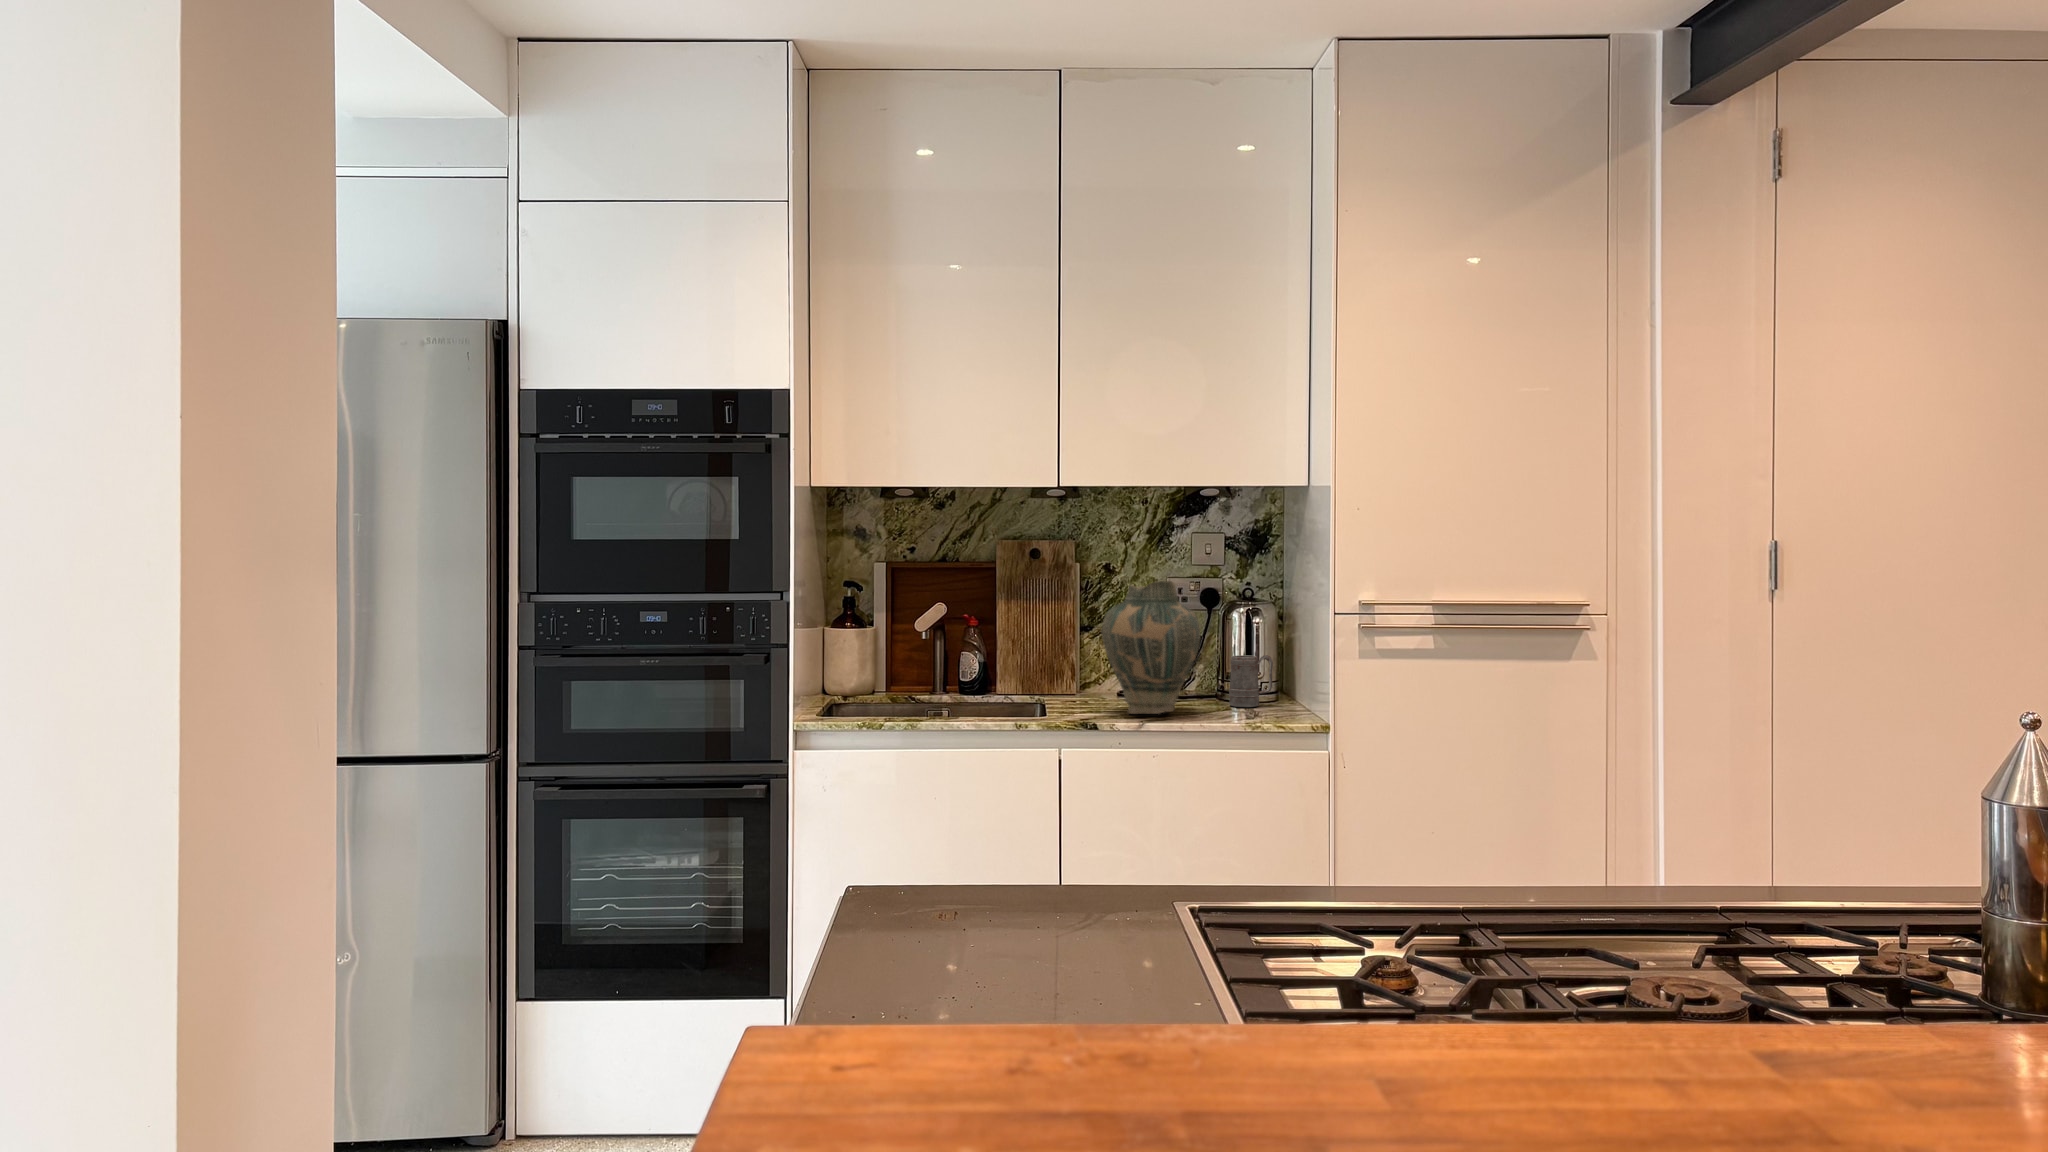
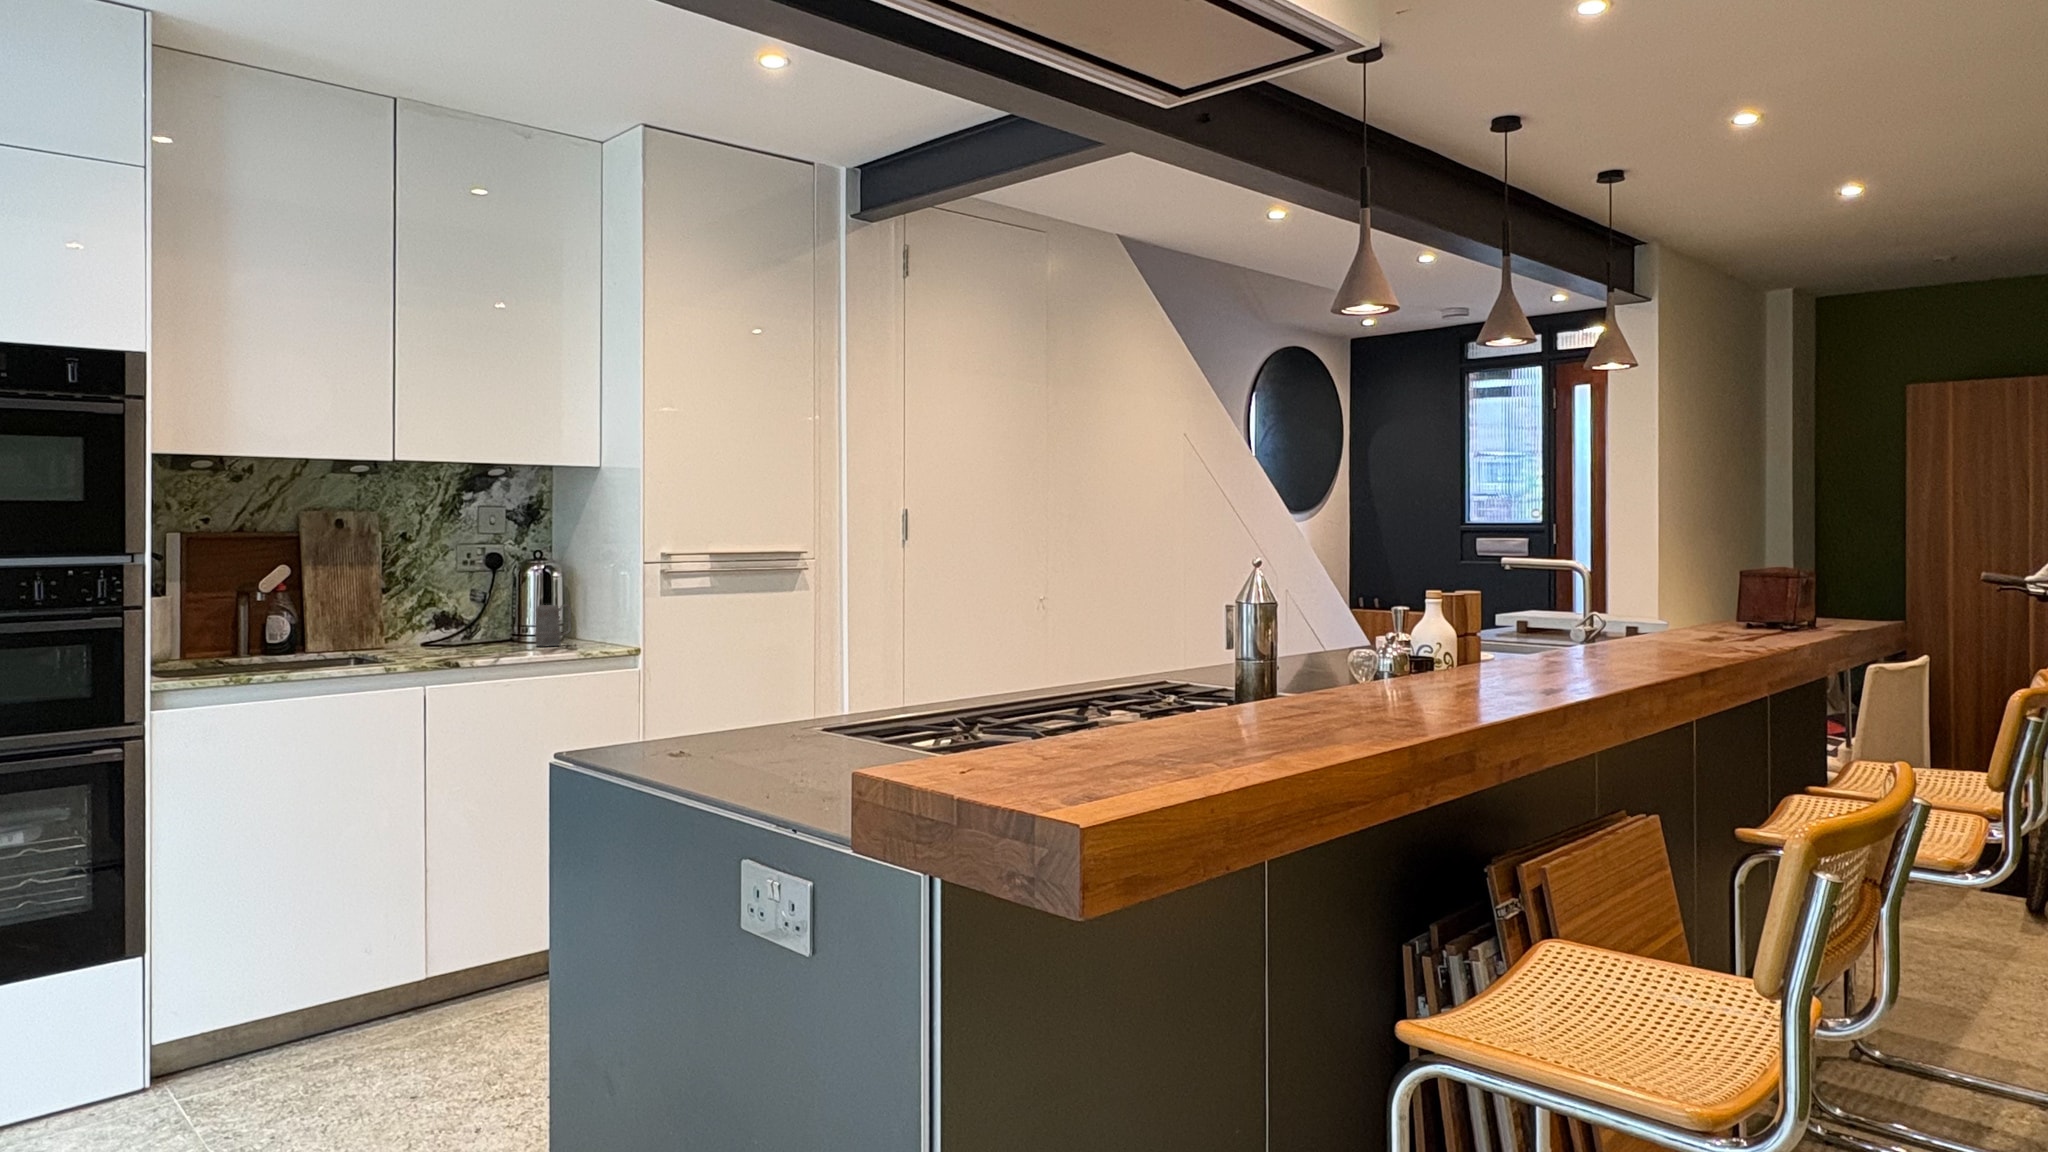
vase: present [1102,581,1200,714] -> none [442,542,529,654]

